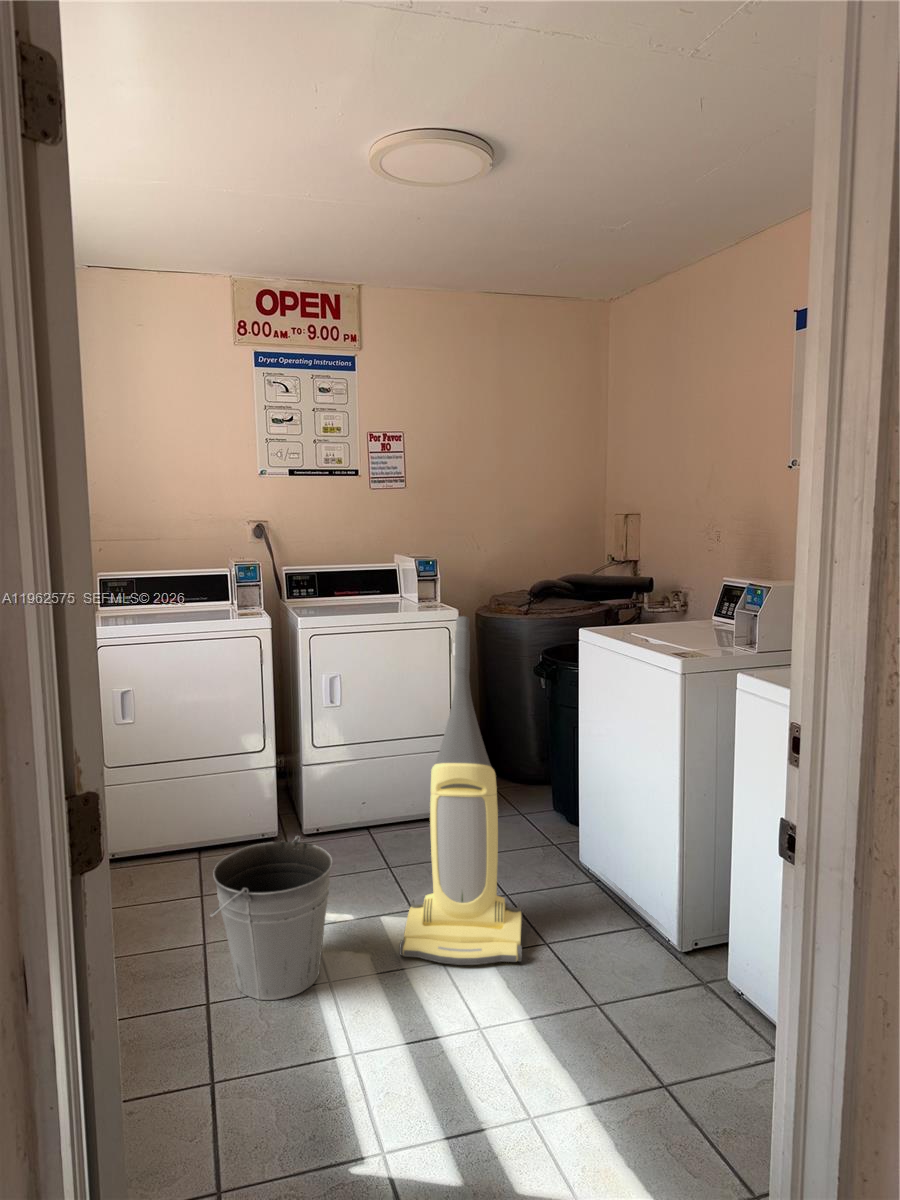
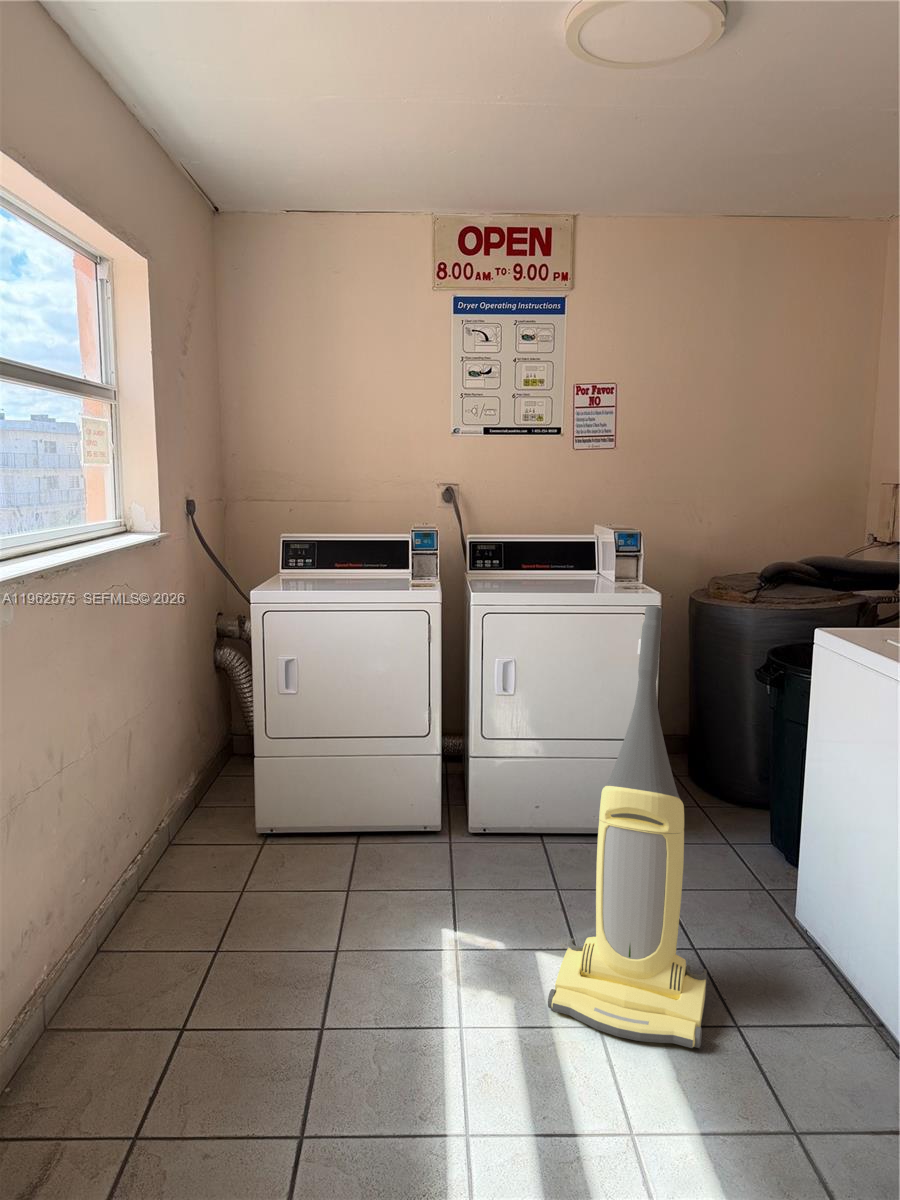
bucket: present [211,836,333,1000] -> none [332,847,473,1037]

